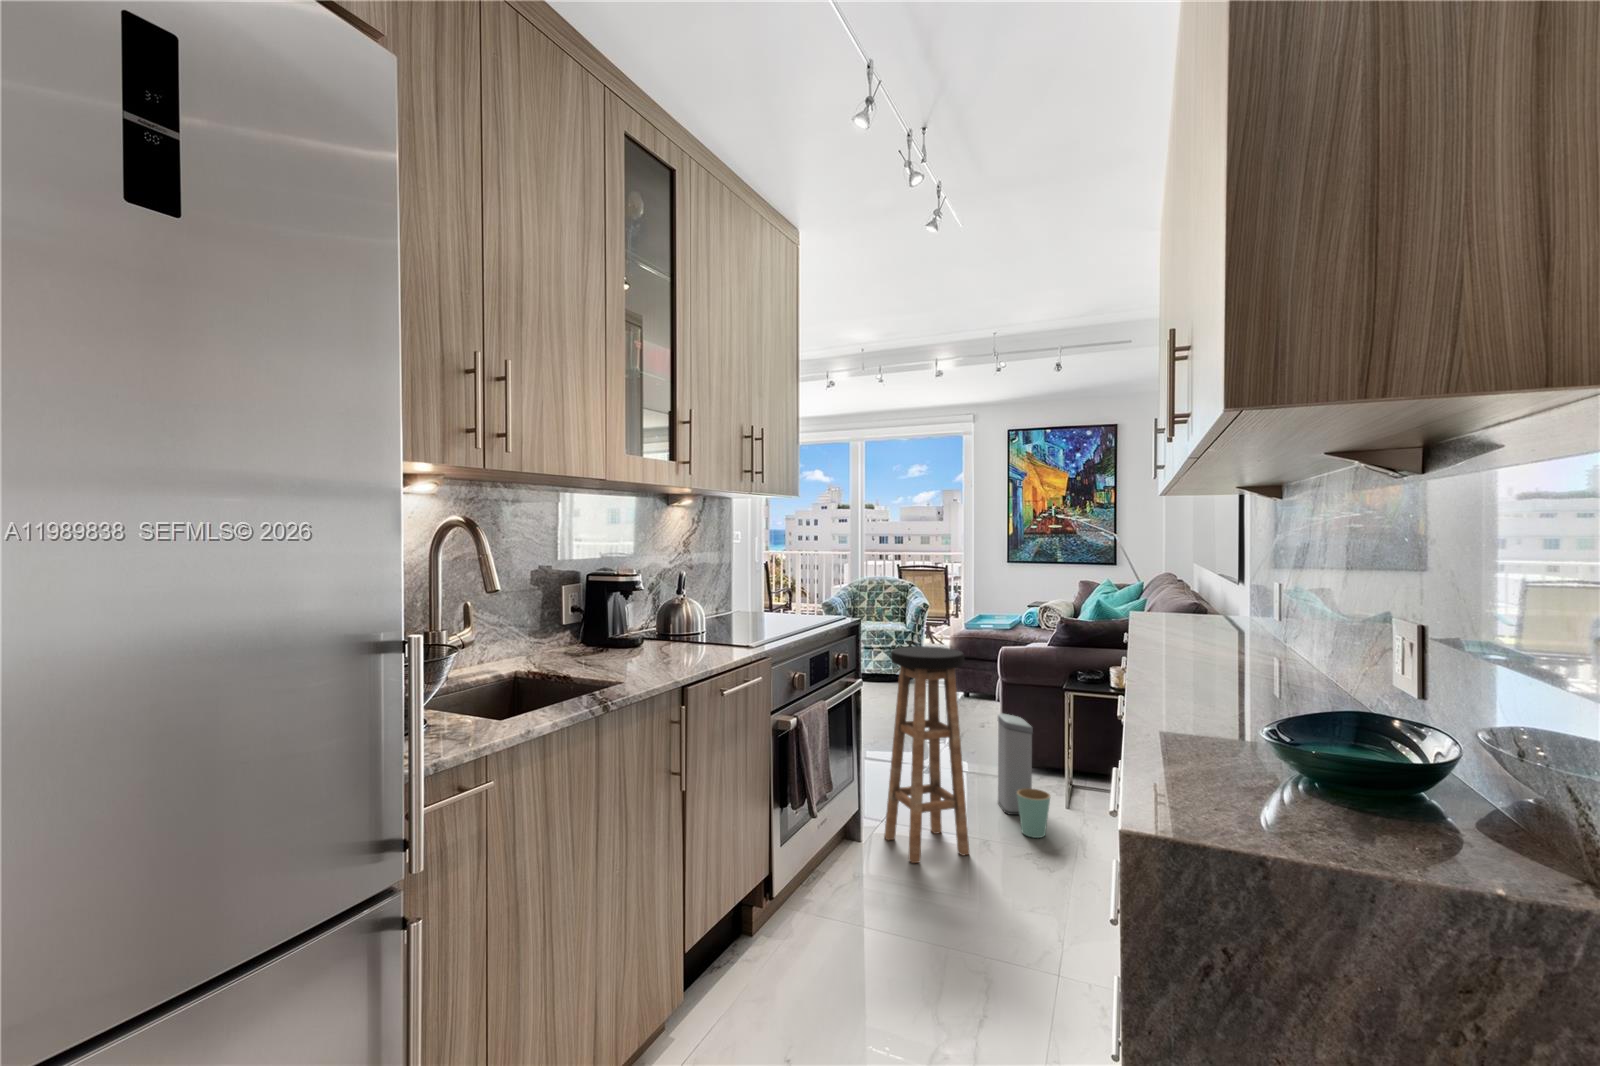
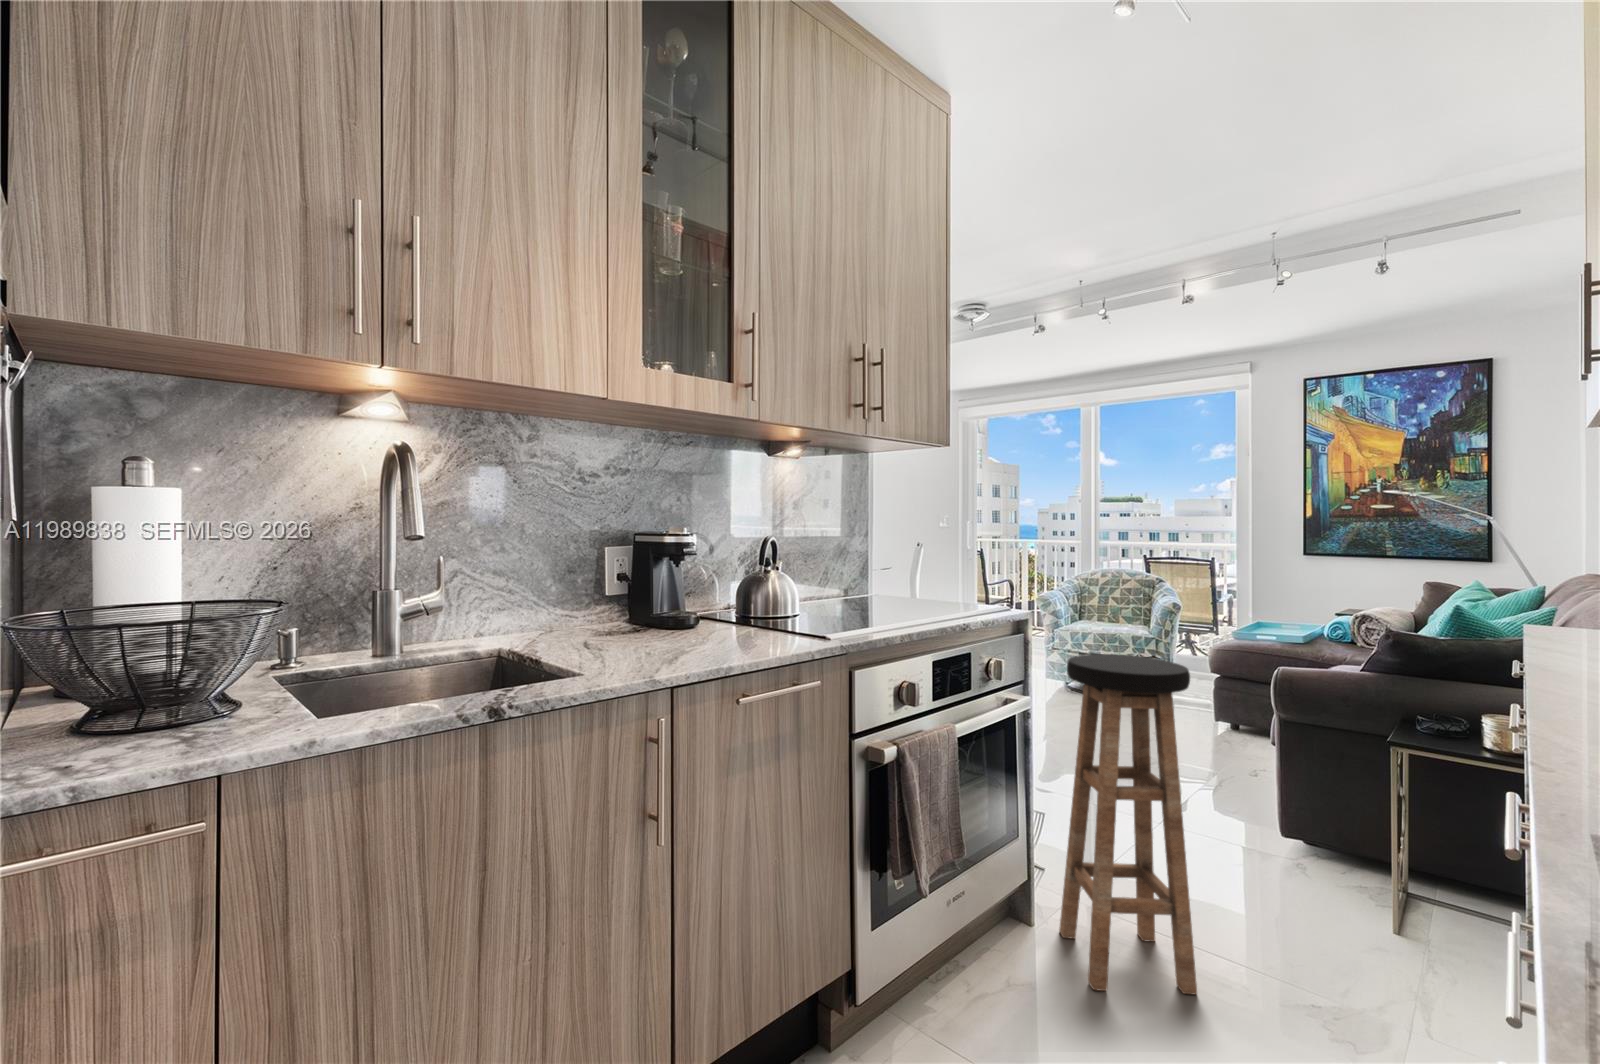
trash can: present [998,714,1051,838] -> none [1263,767,1359,988]

